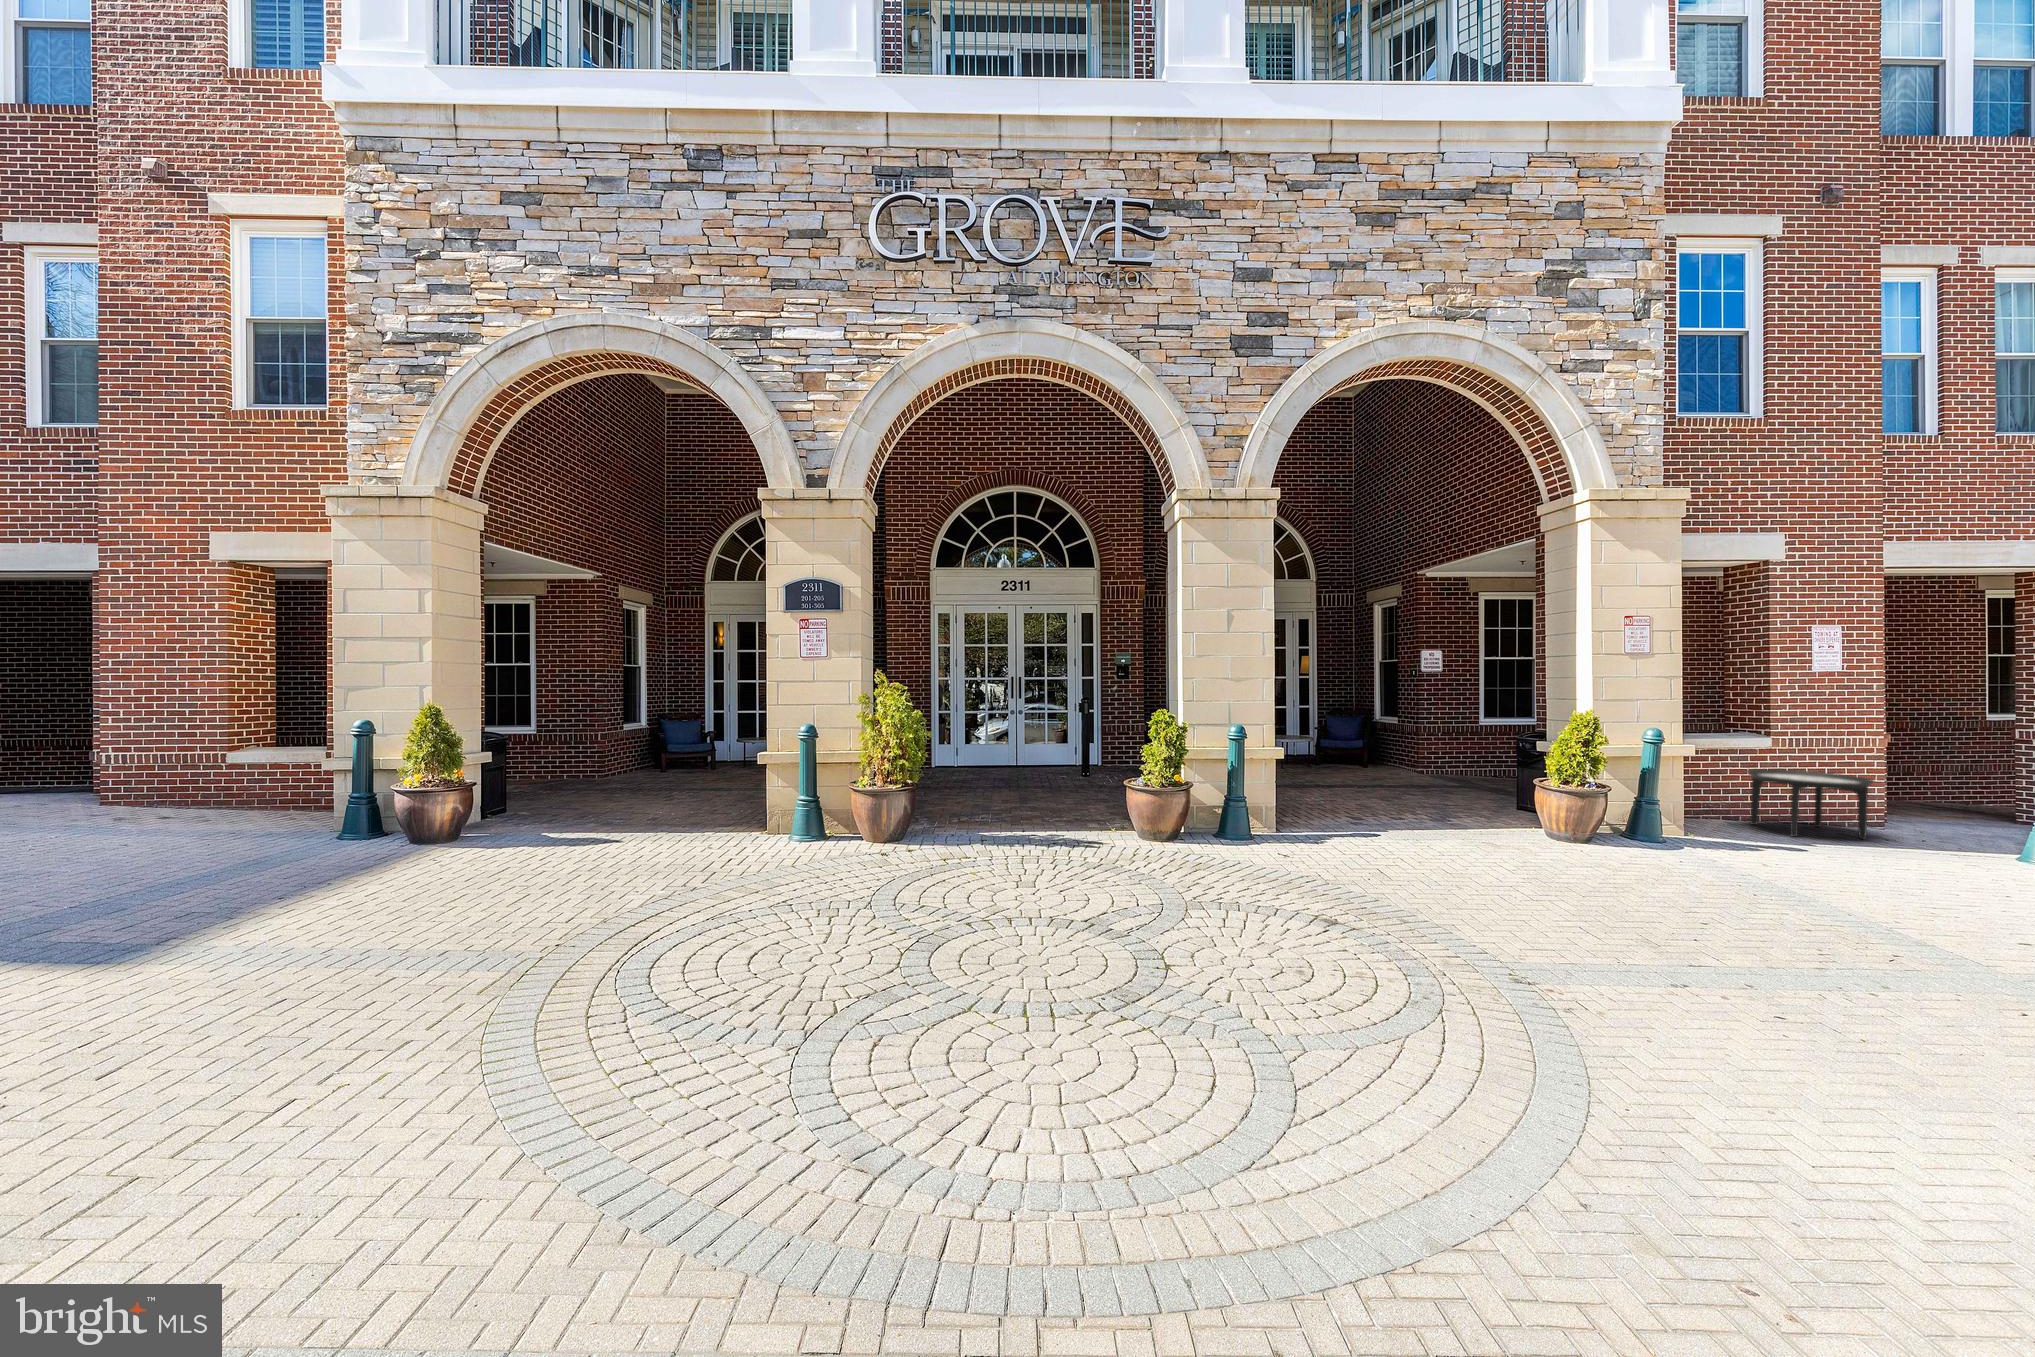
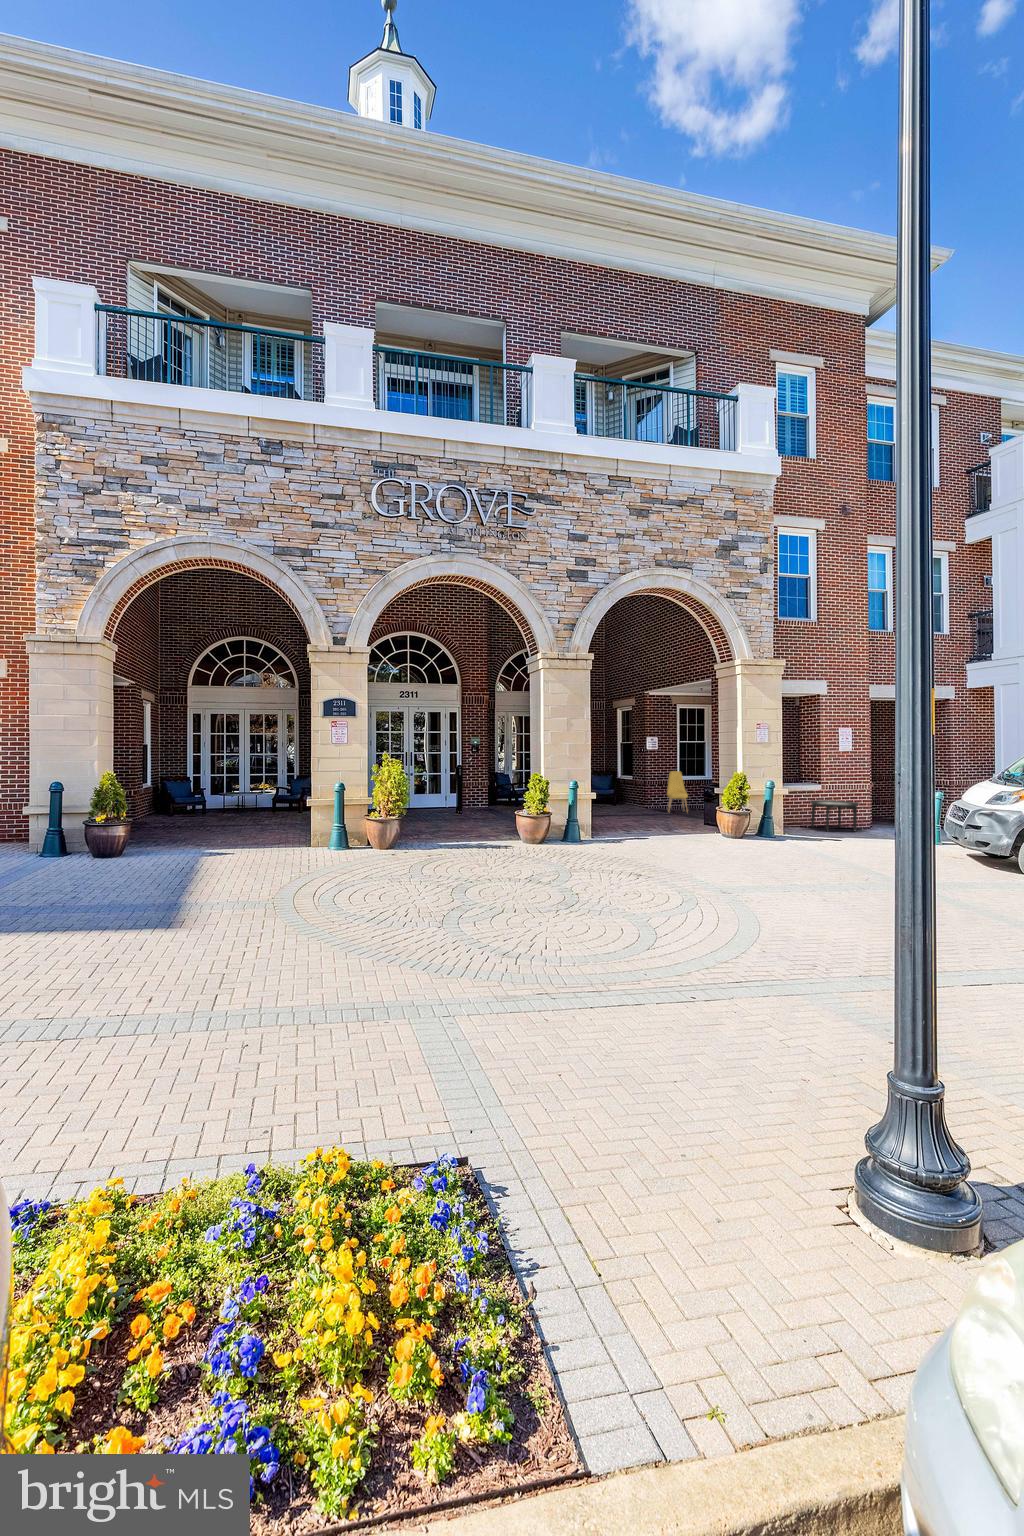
chair: none [1446,705,1484,779] -> present [667,771,688,812]

